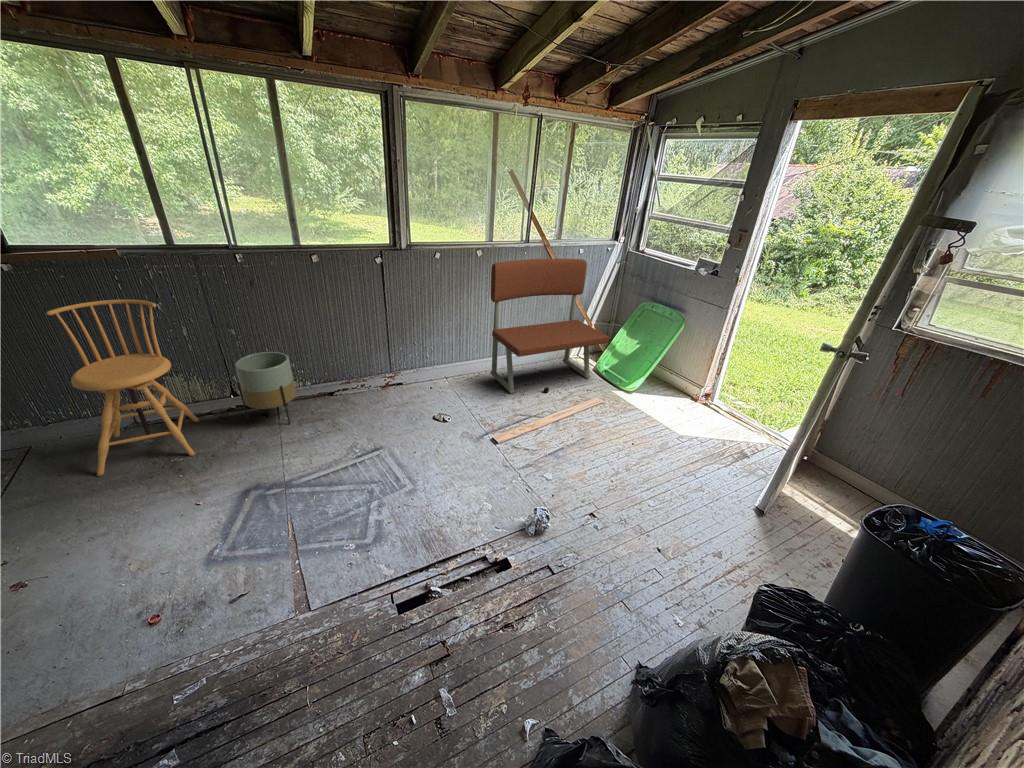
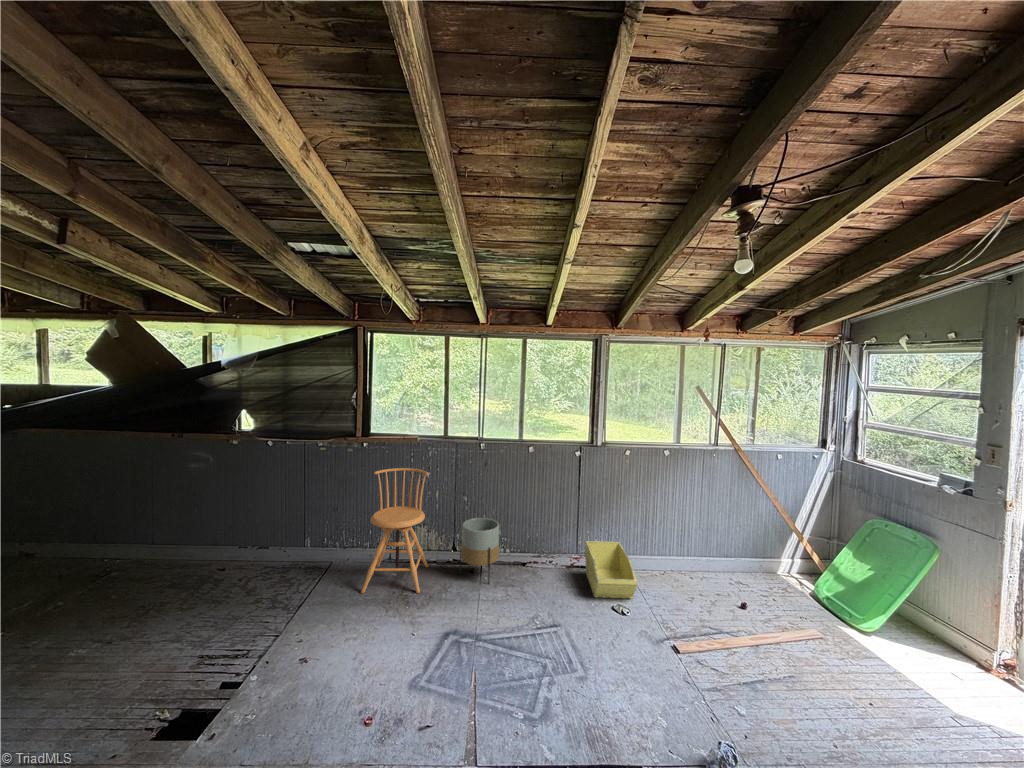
bench: present [491,259,609,394] -> none [678,462,823,603]
storage bin: none [398,353,456,412] -> present [585,541,637,599]

